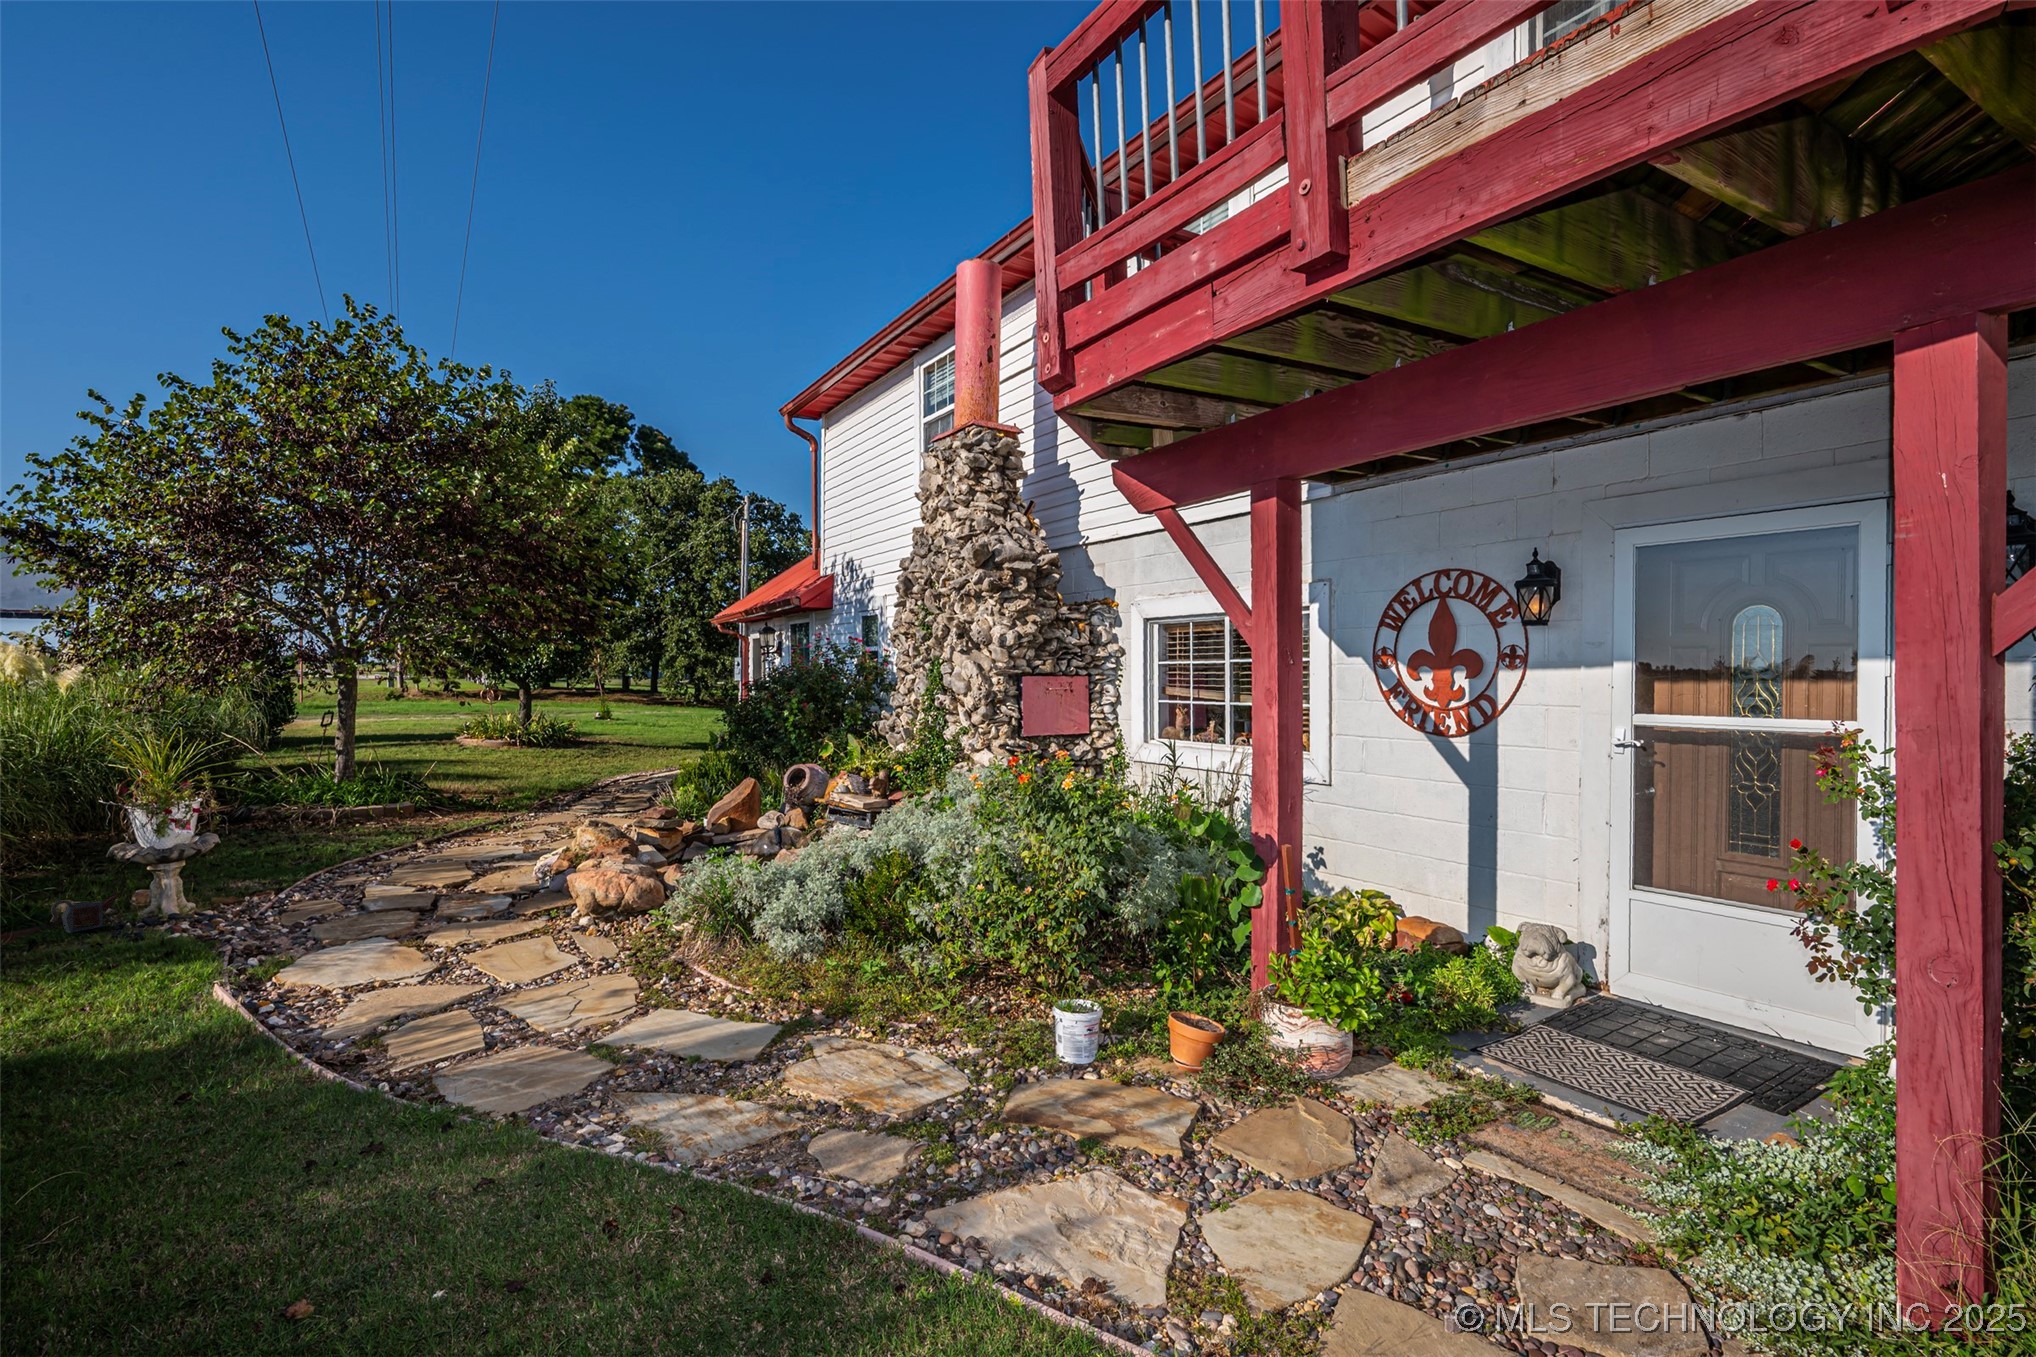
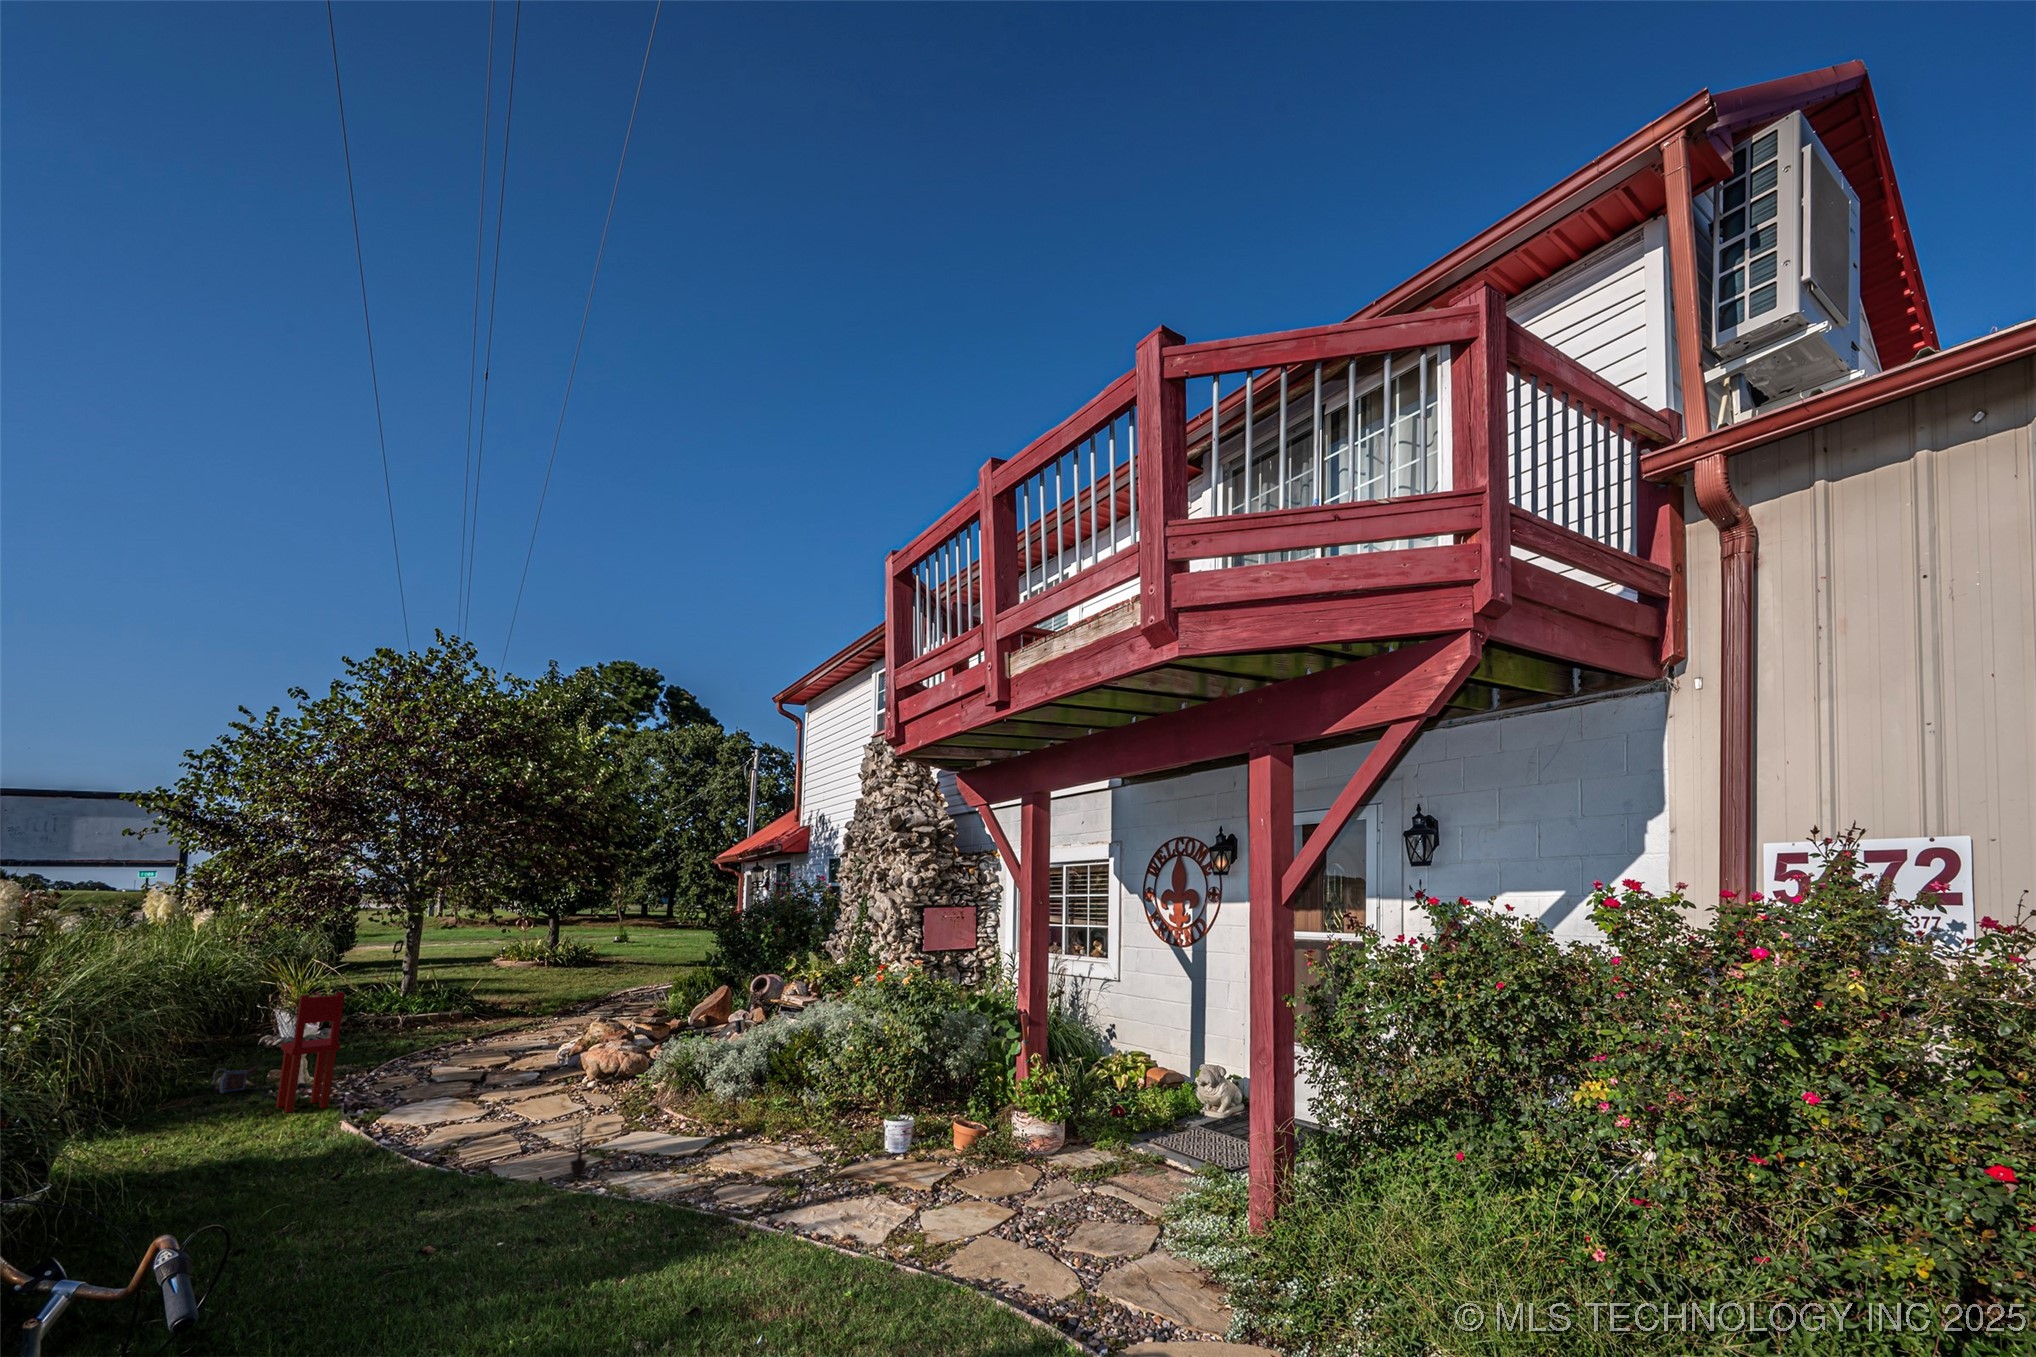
chair: none [130,800,215,967] -> present [276,992,345,1113]
decorative plant: none [527,1000,601,1094] -> present [553,1116,601,1177]

